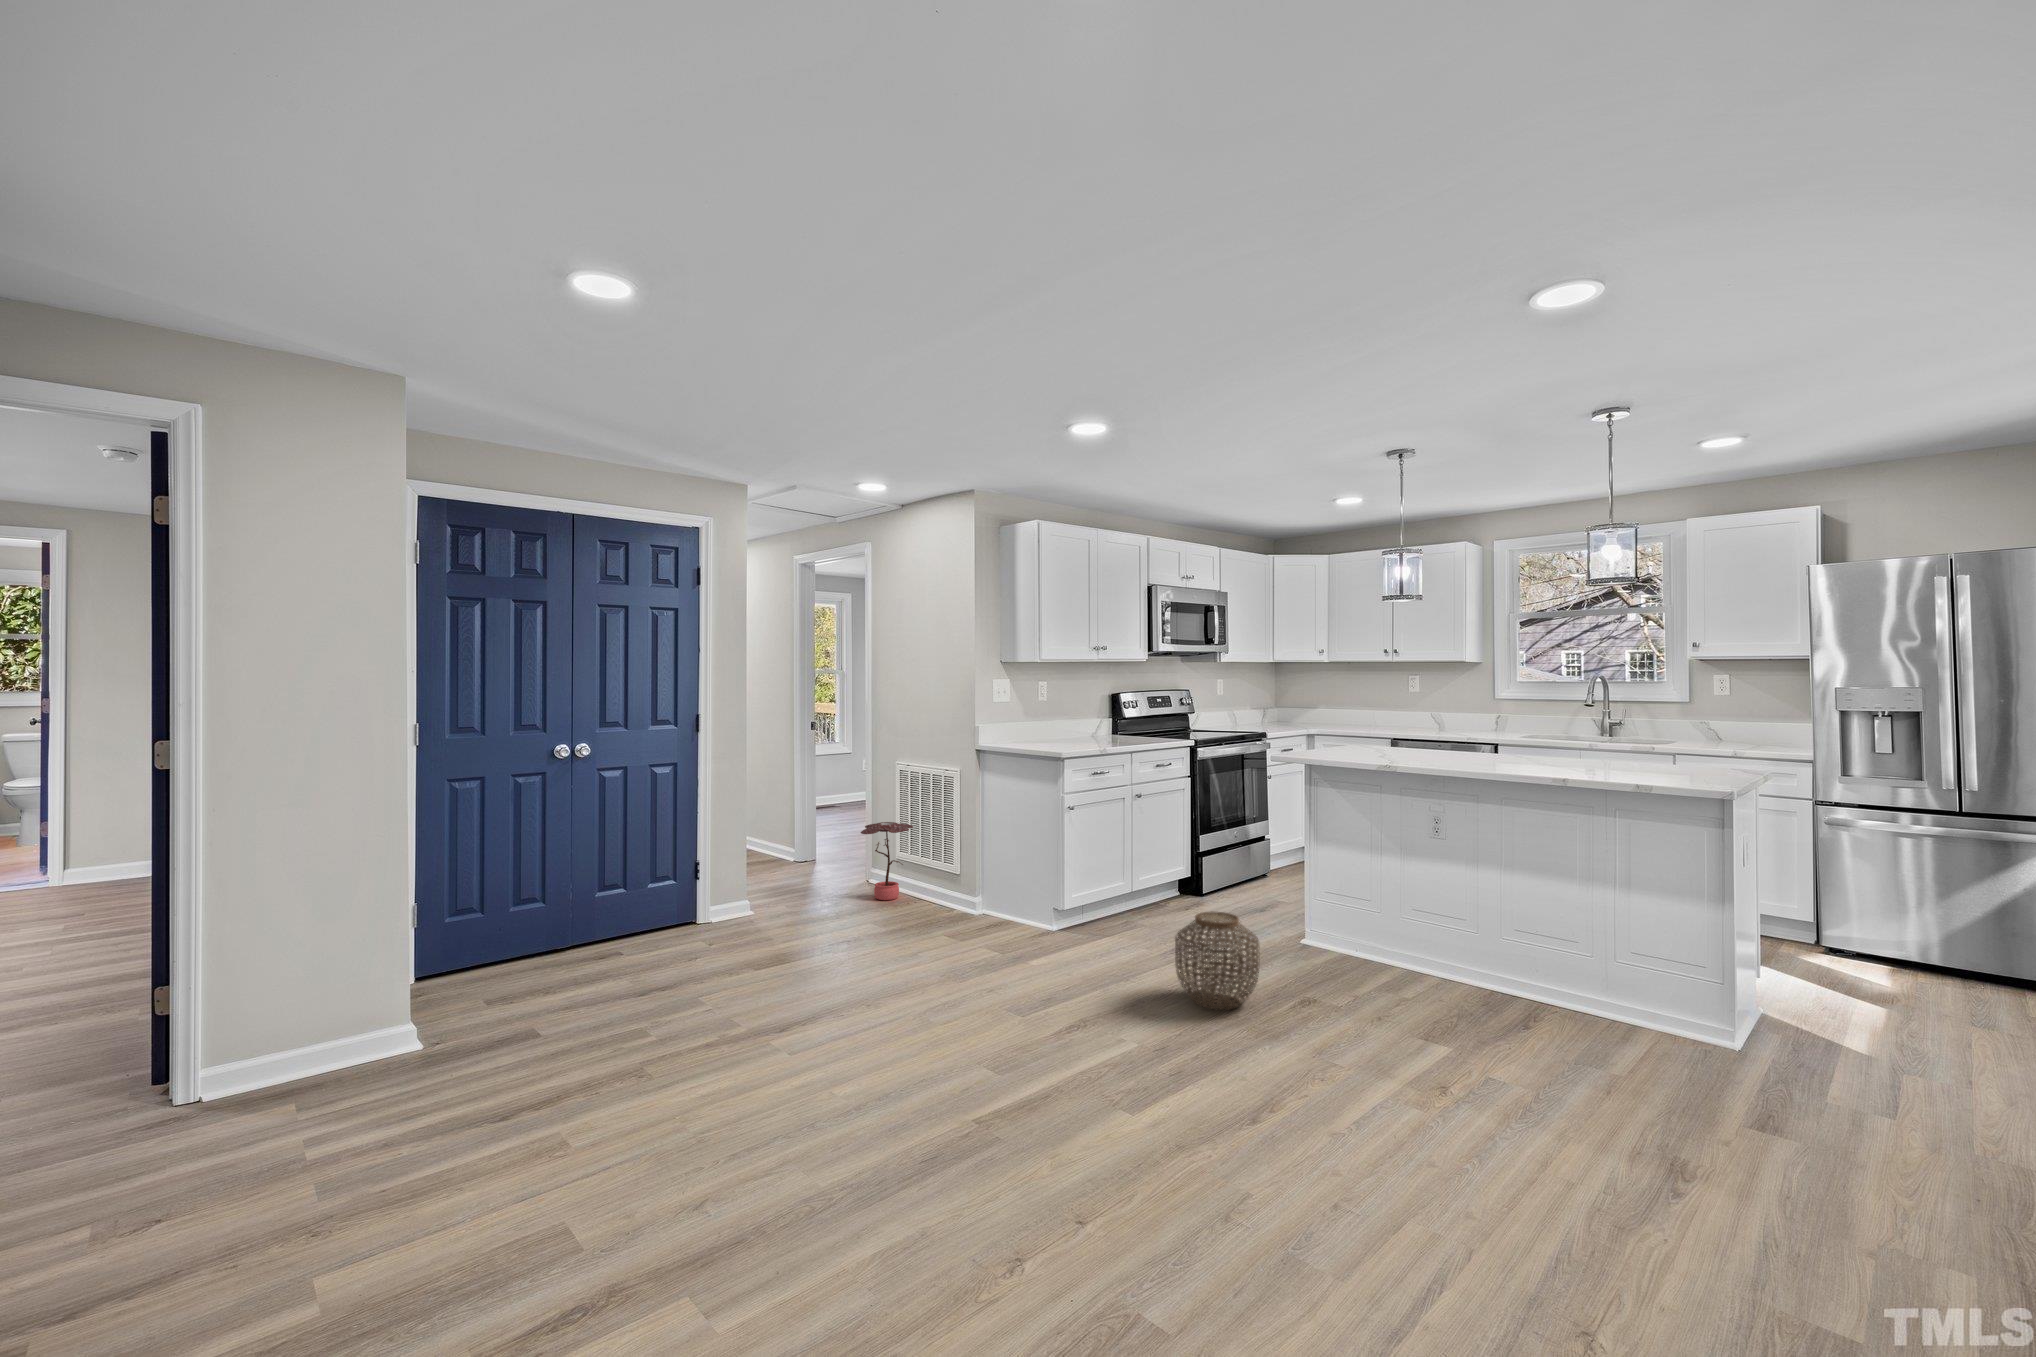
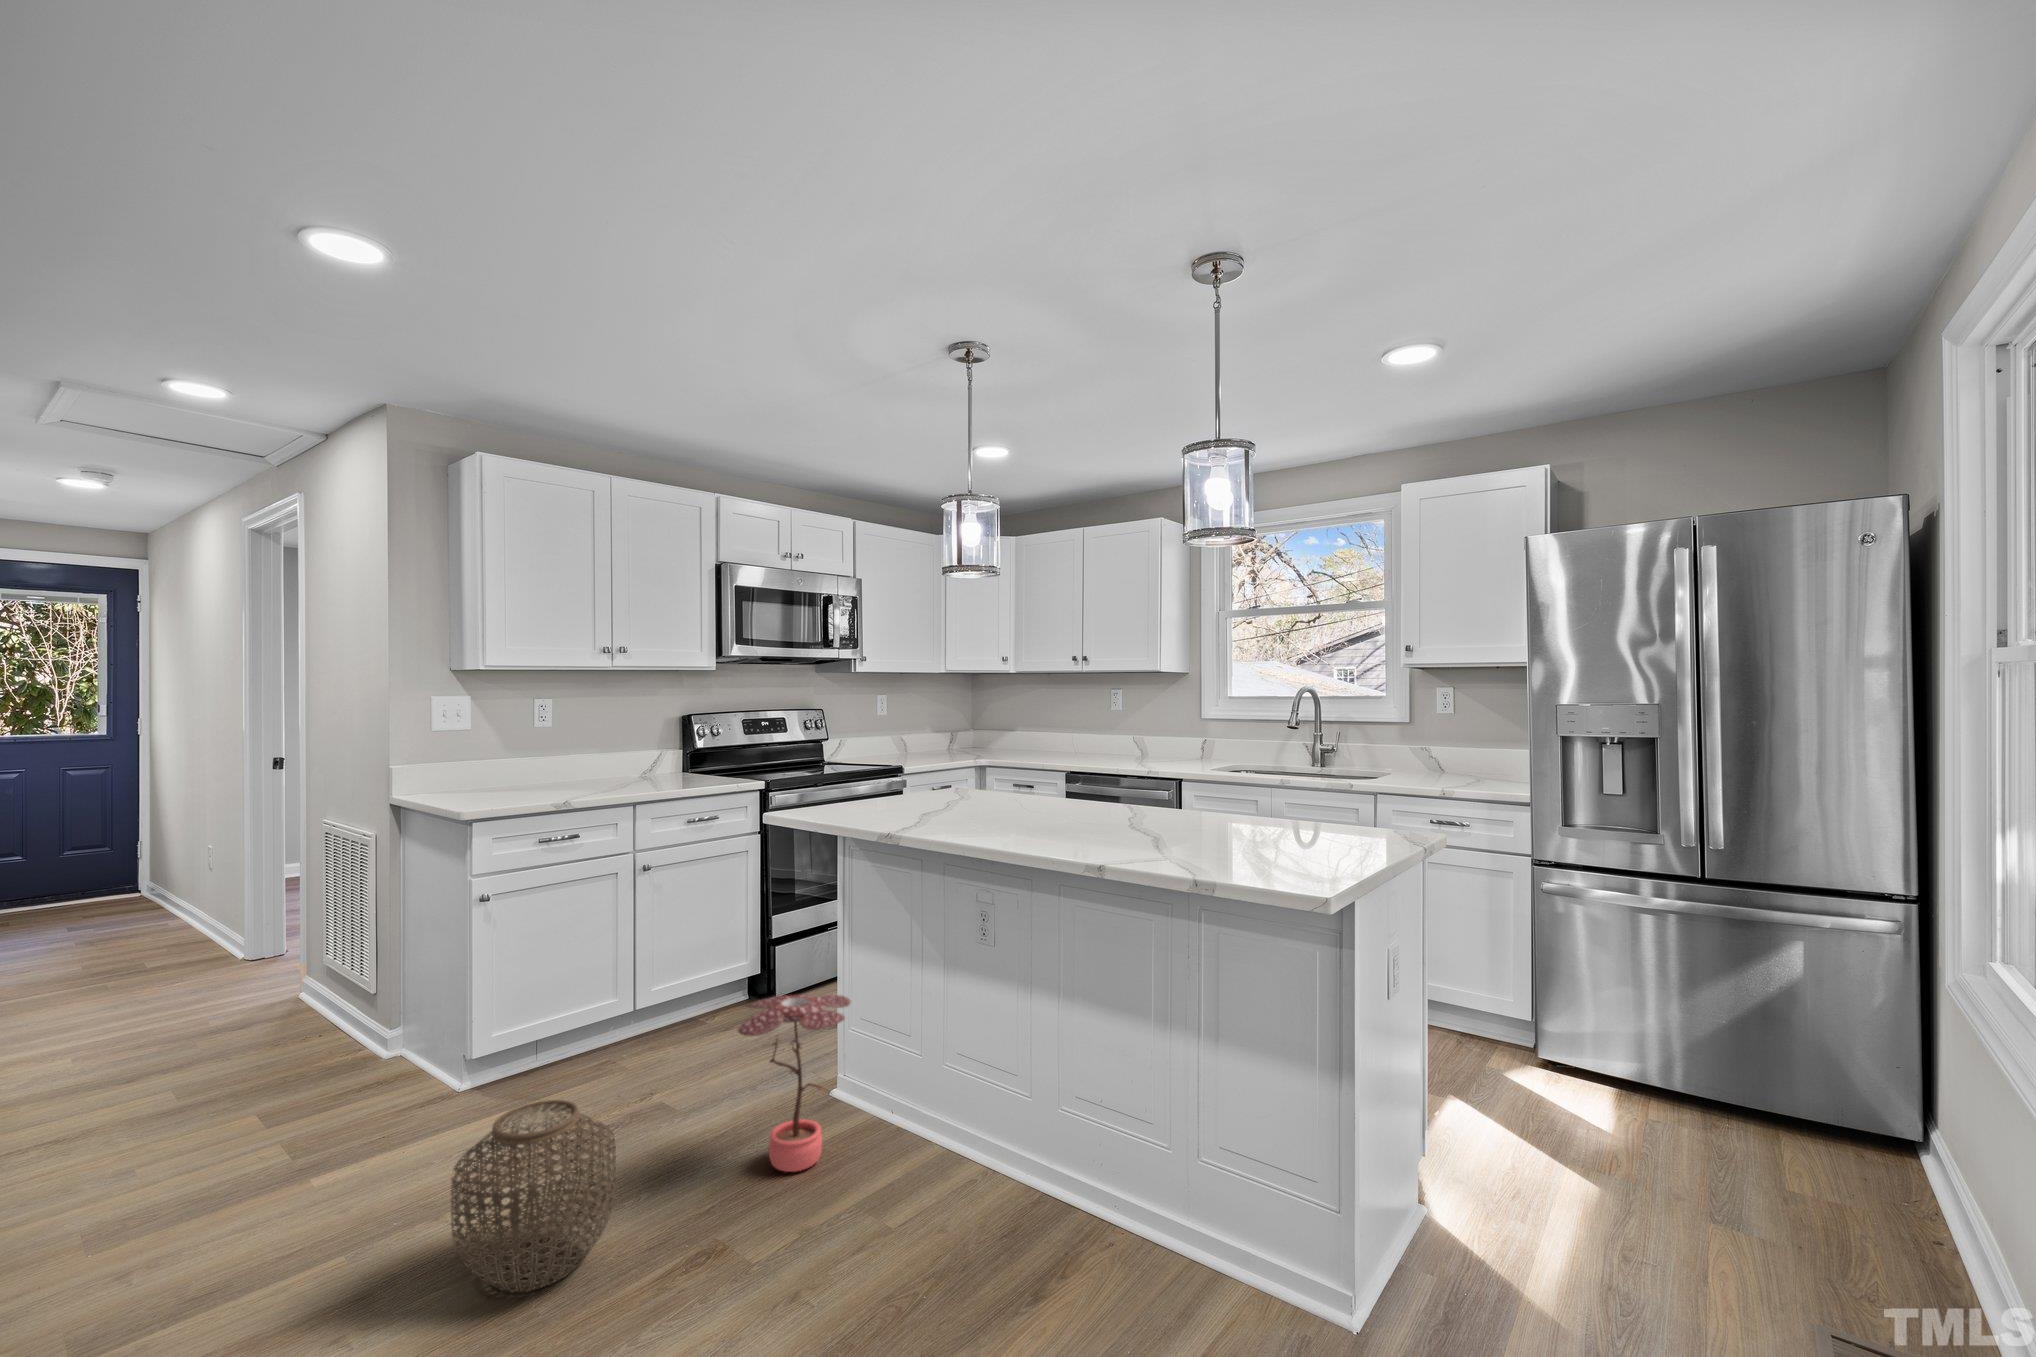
potted plant: present [861,822,913,900] -> present [738,994,851,1172]

